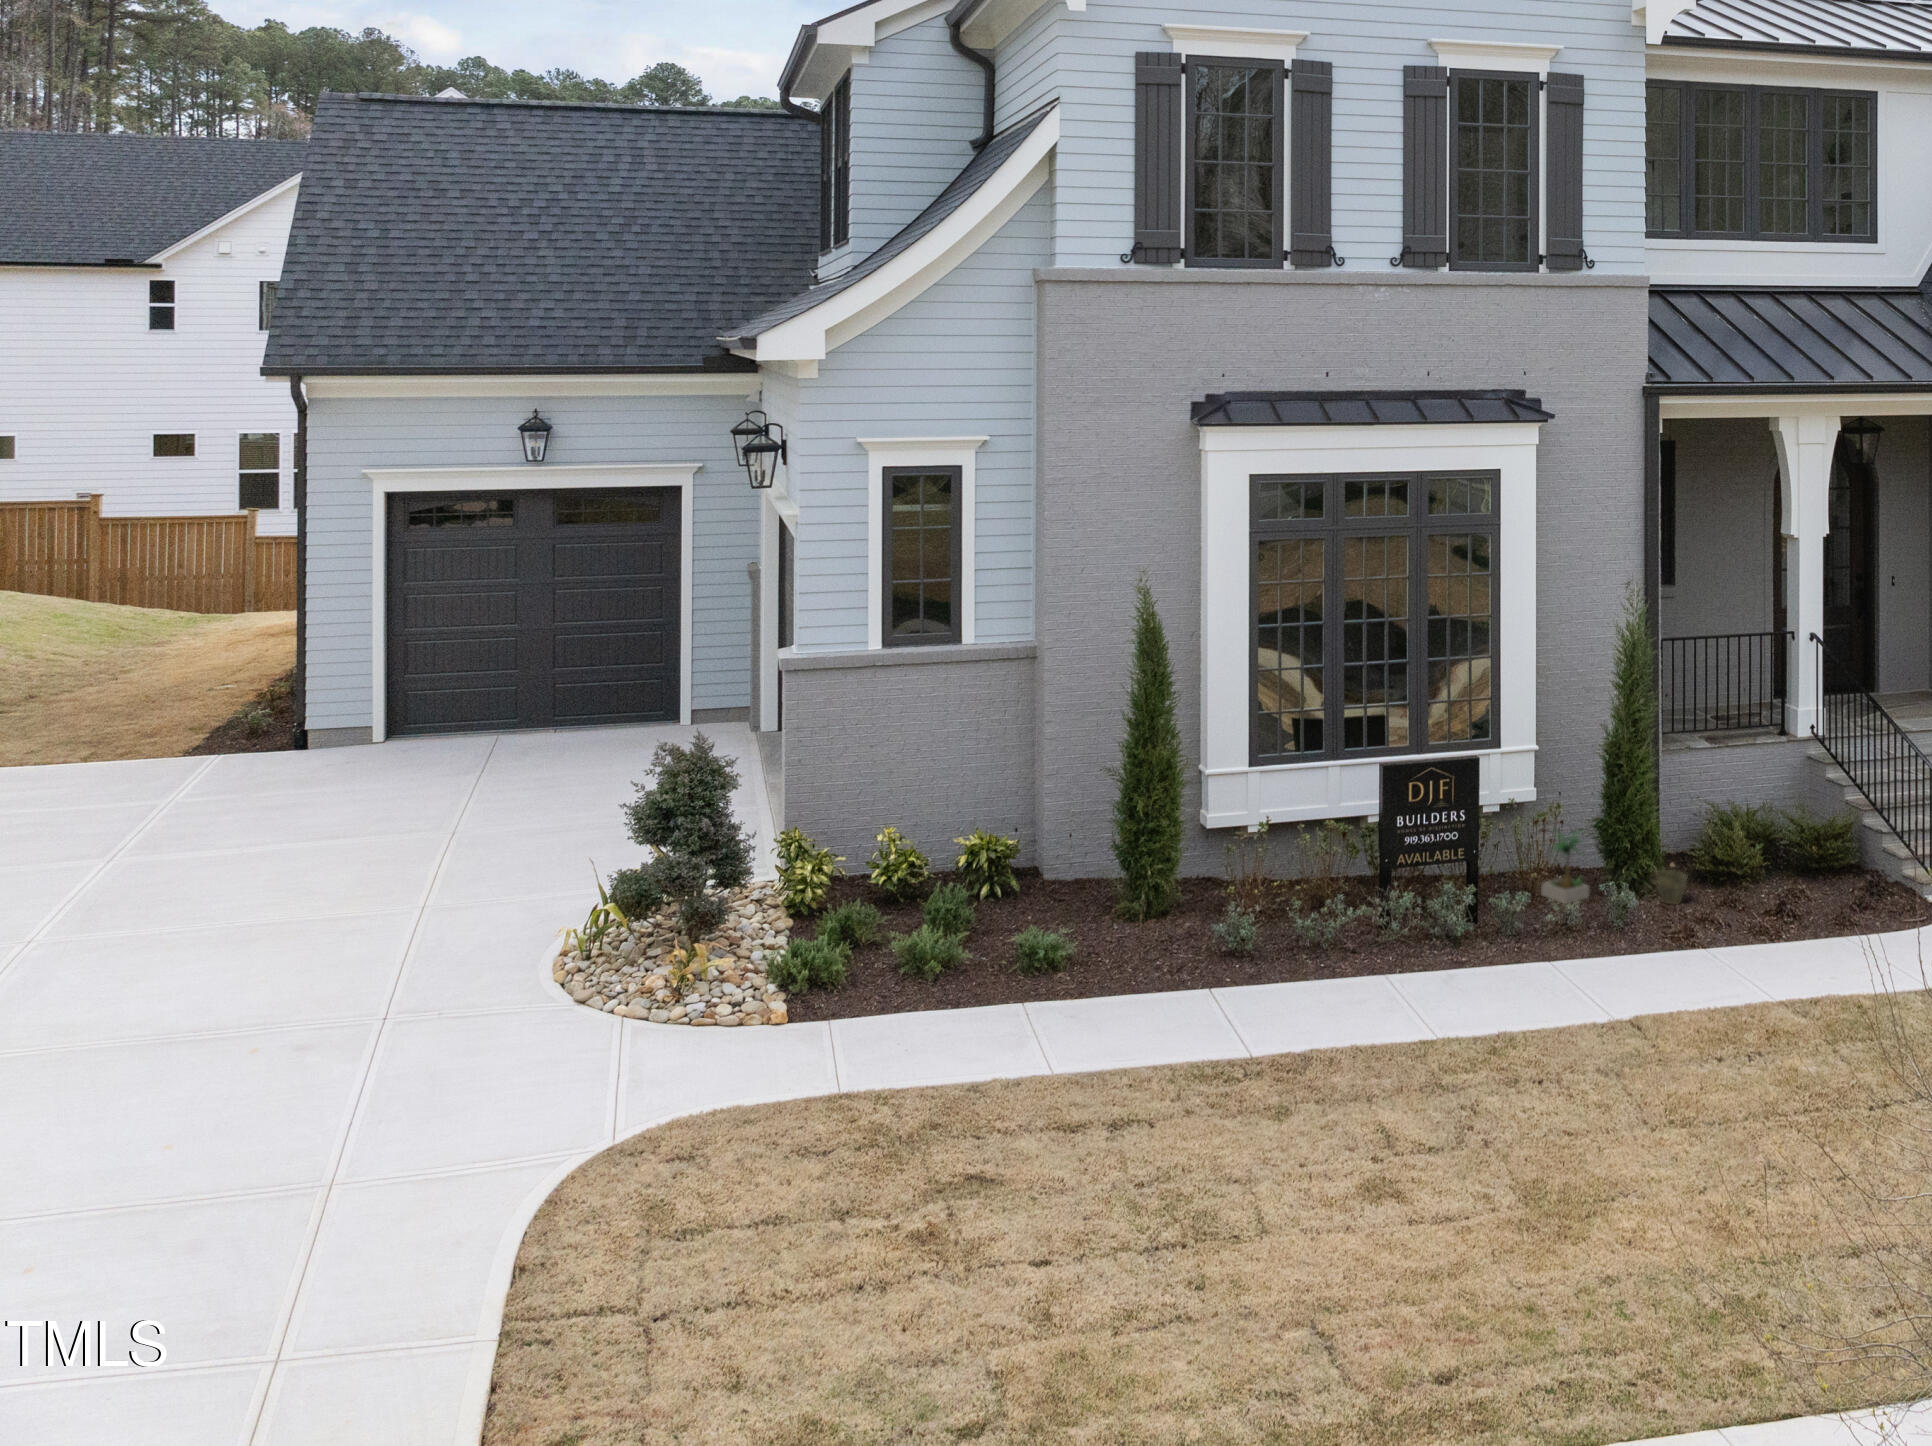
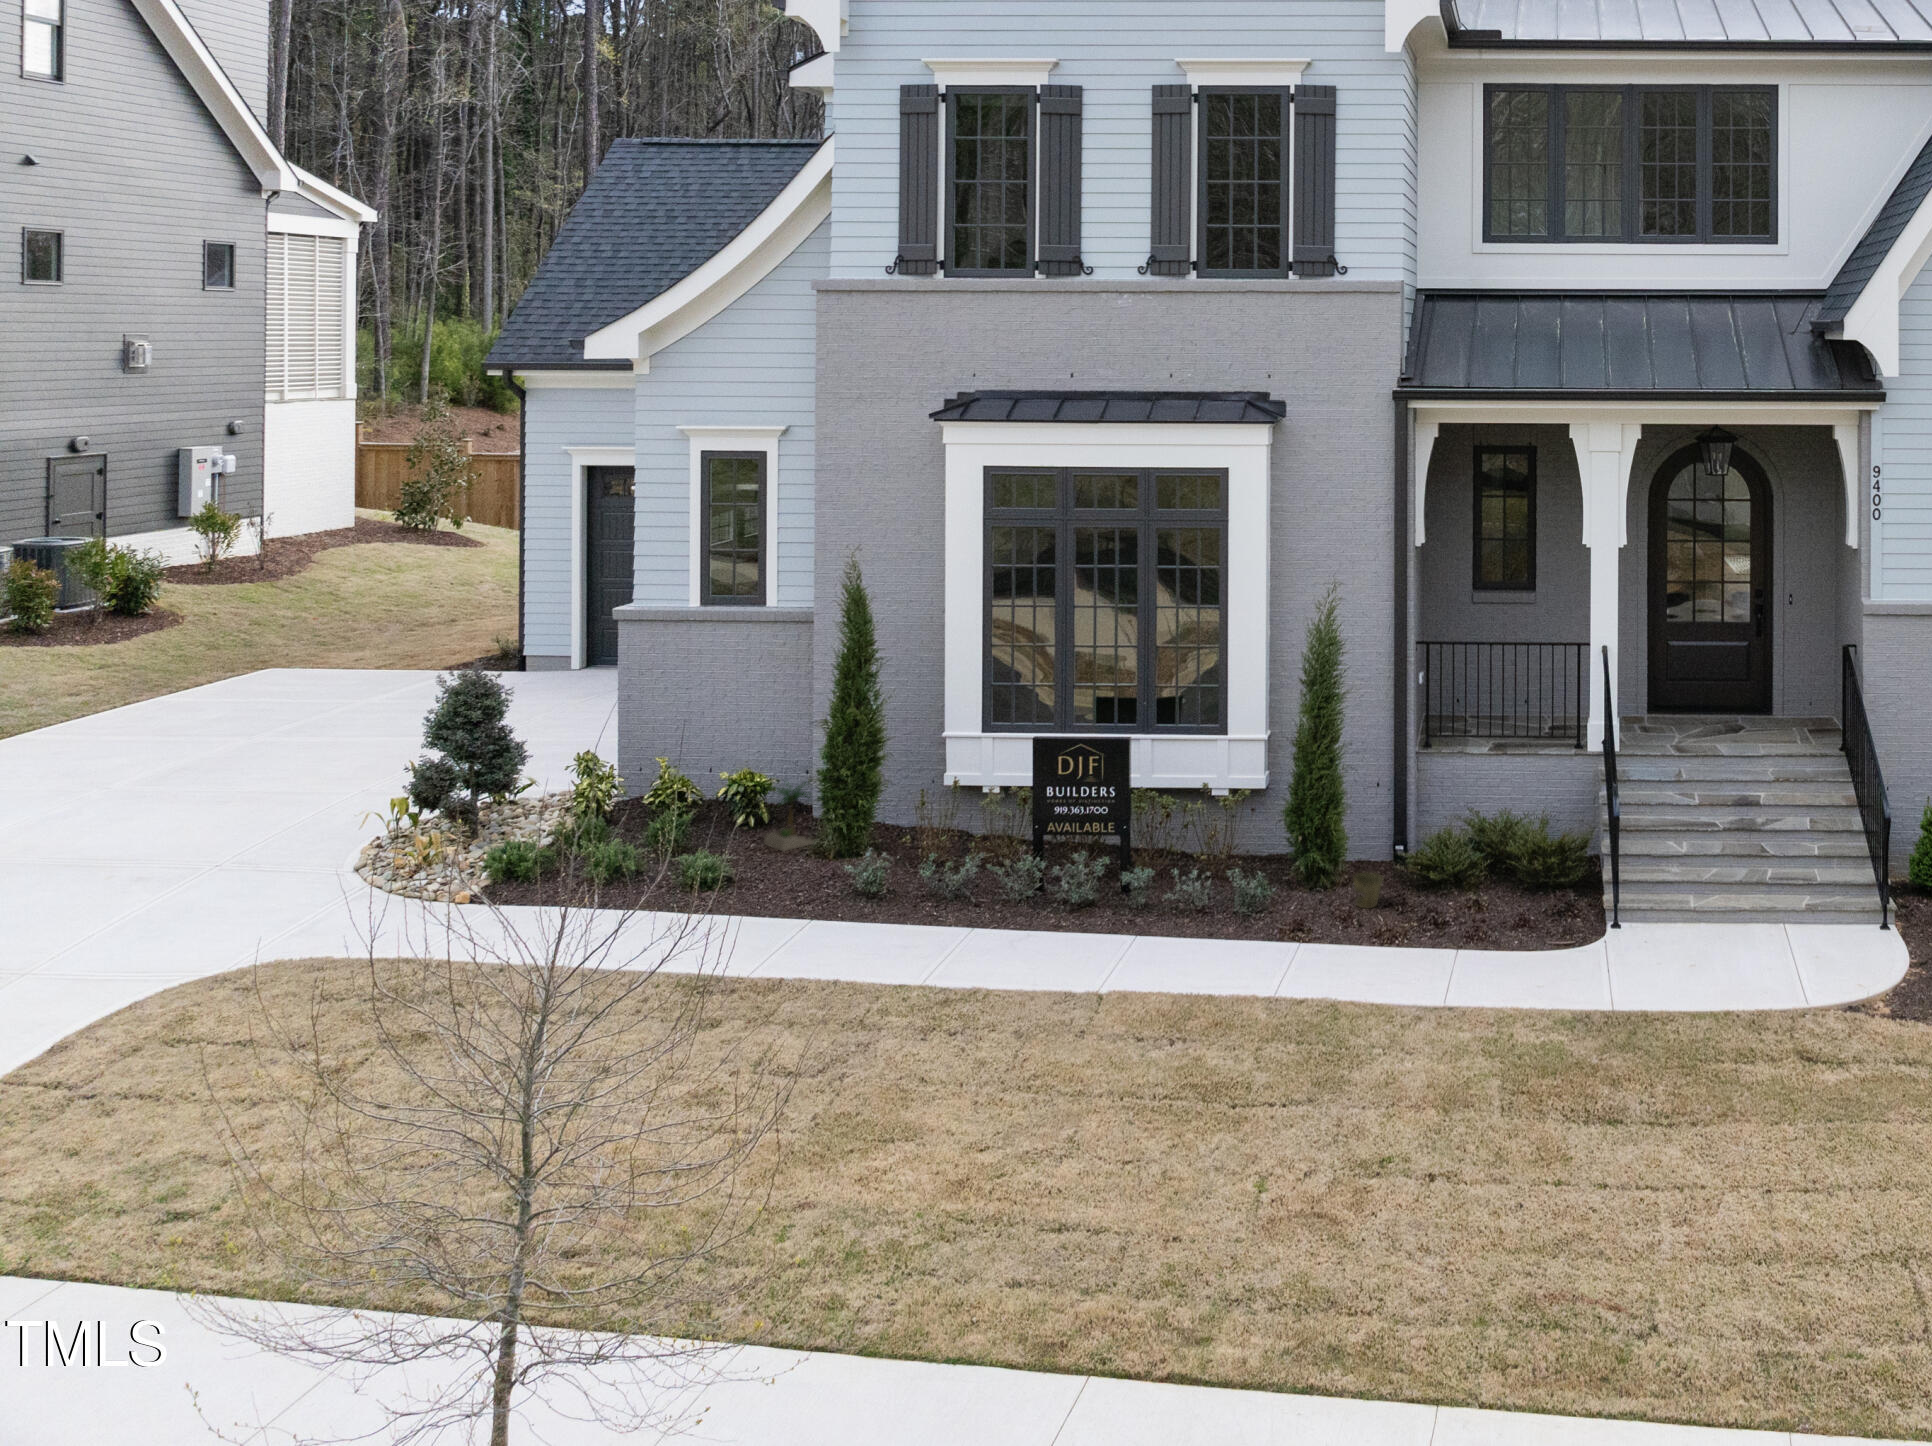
potted plant: present [1541,831,1589,904] -> present [765,782,813,851]

